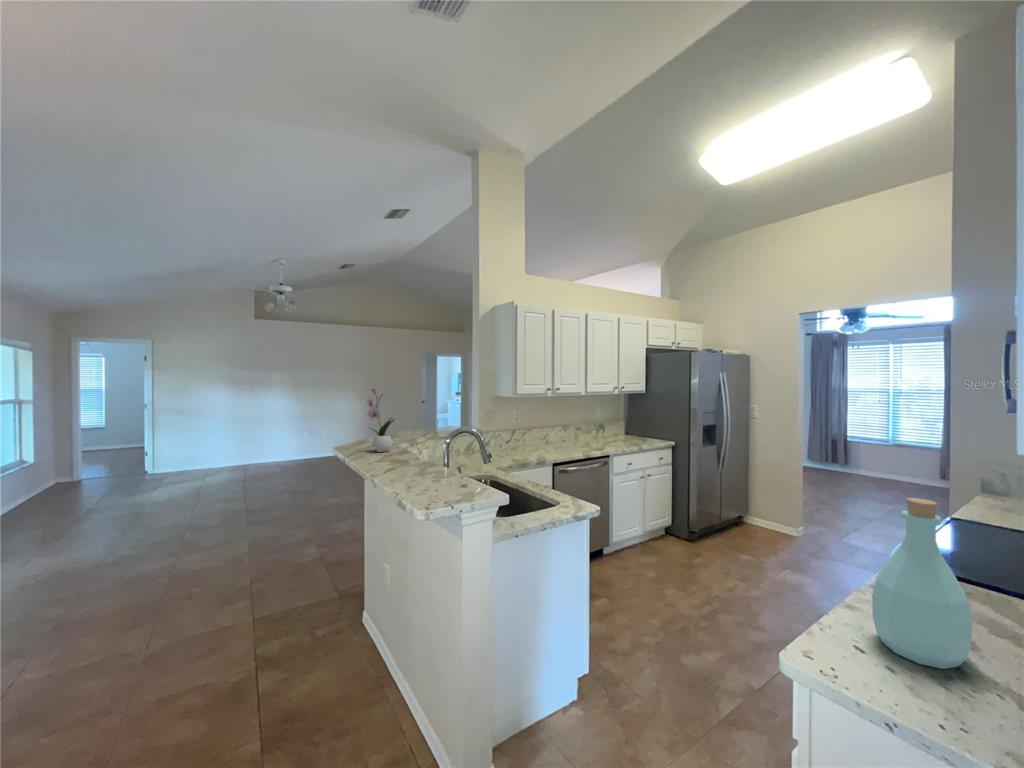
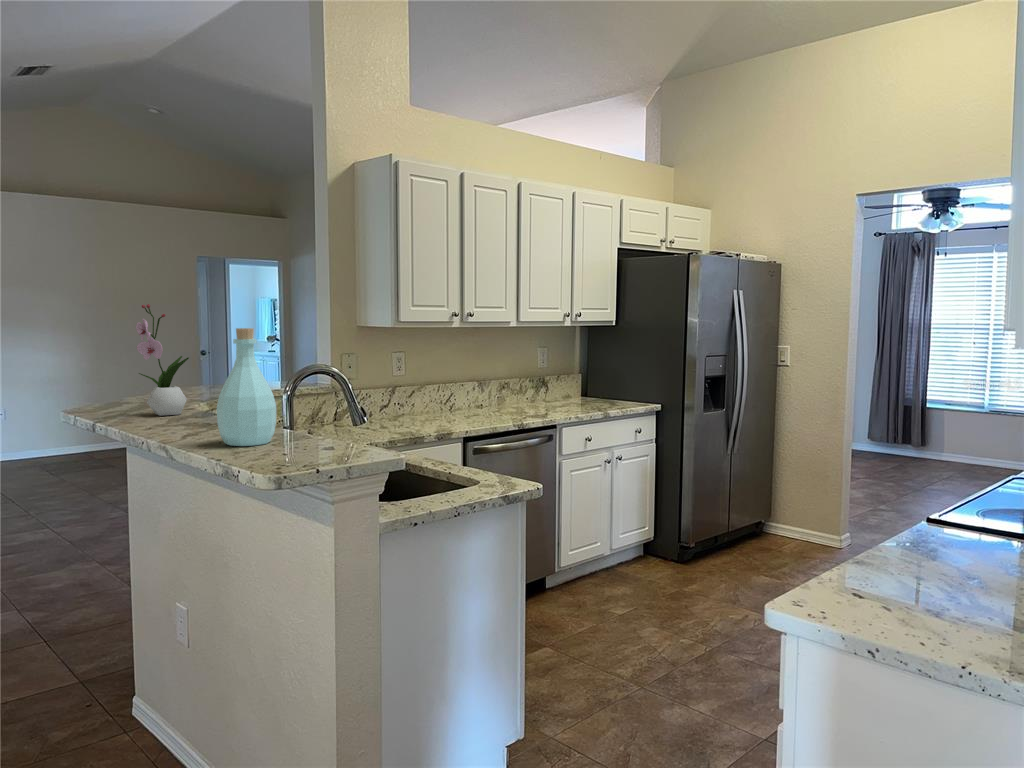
bottle: present [872,498,973,669] -> present [217,328,276,446]

